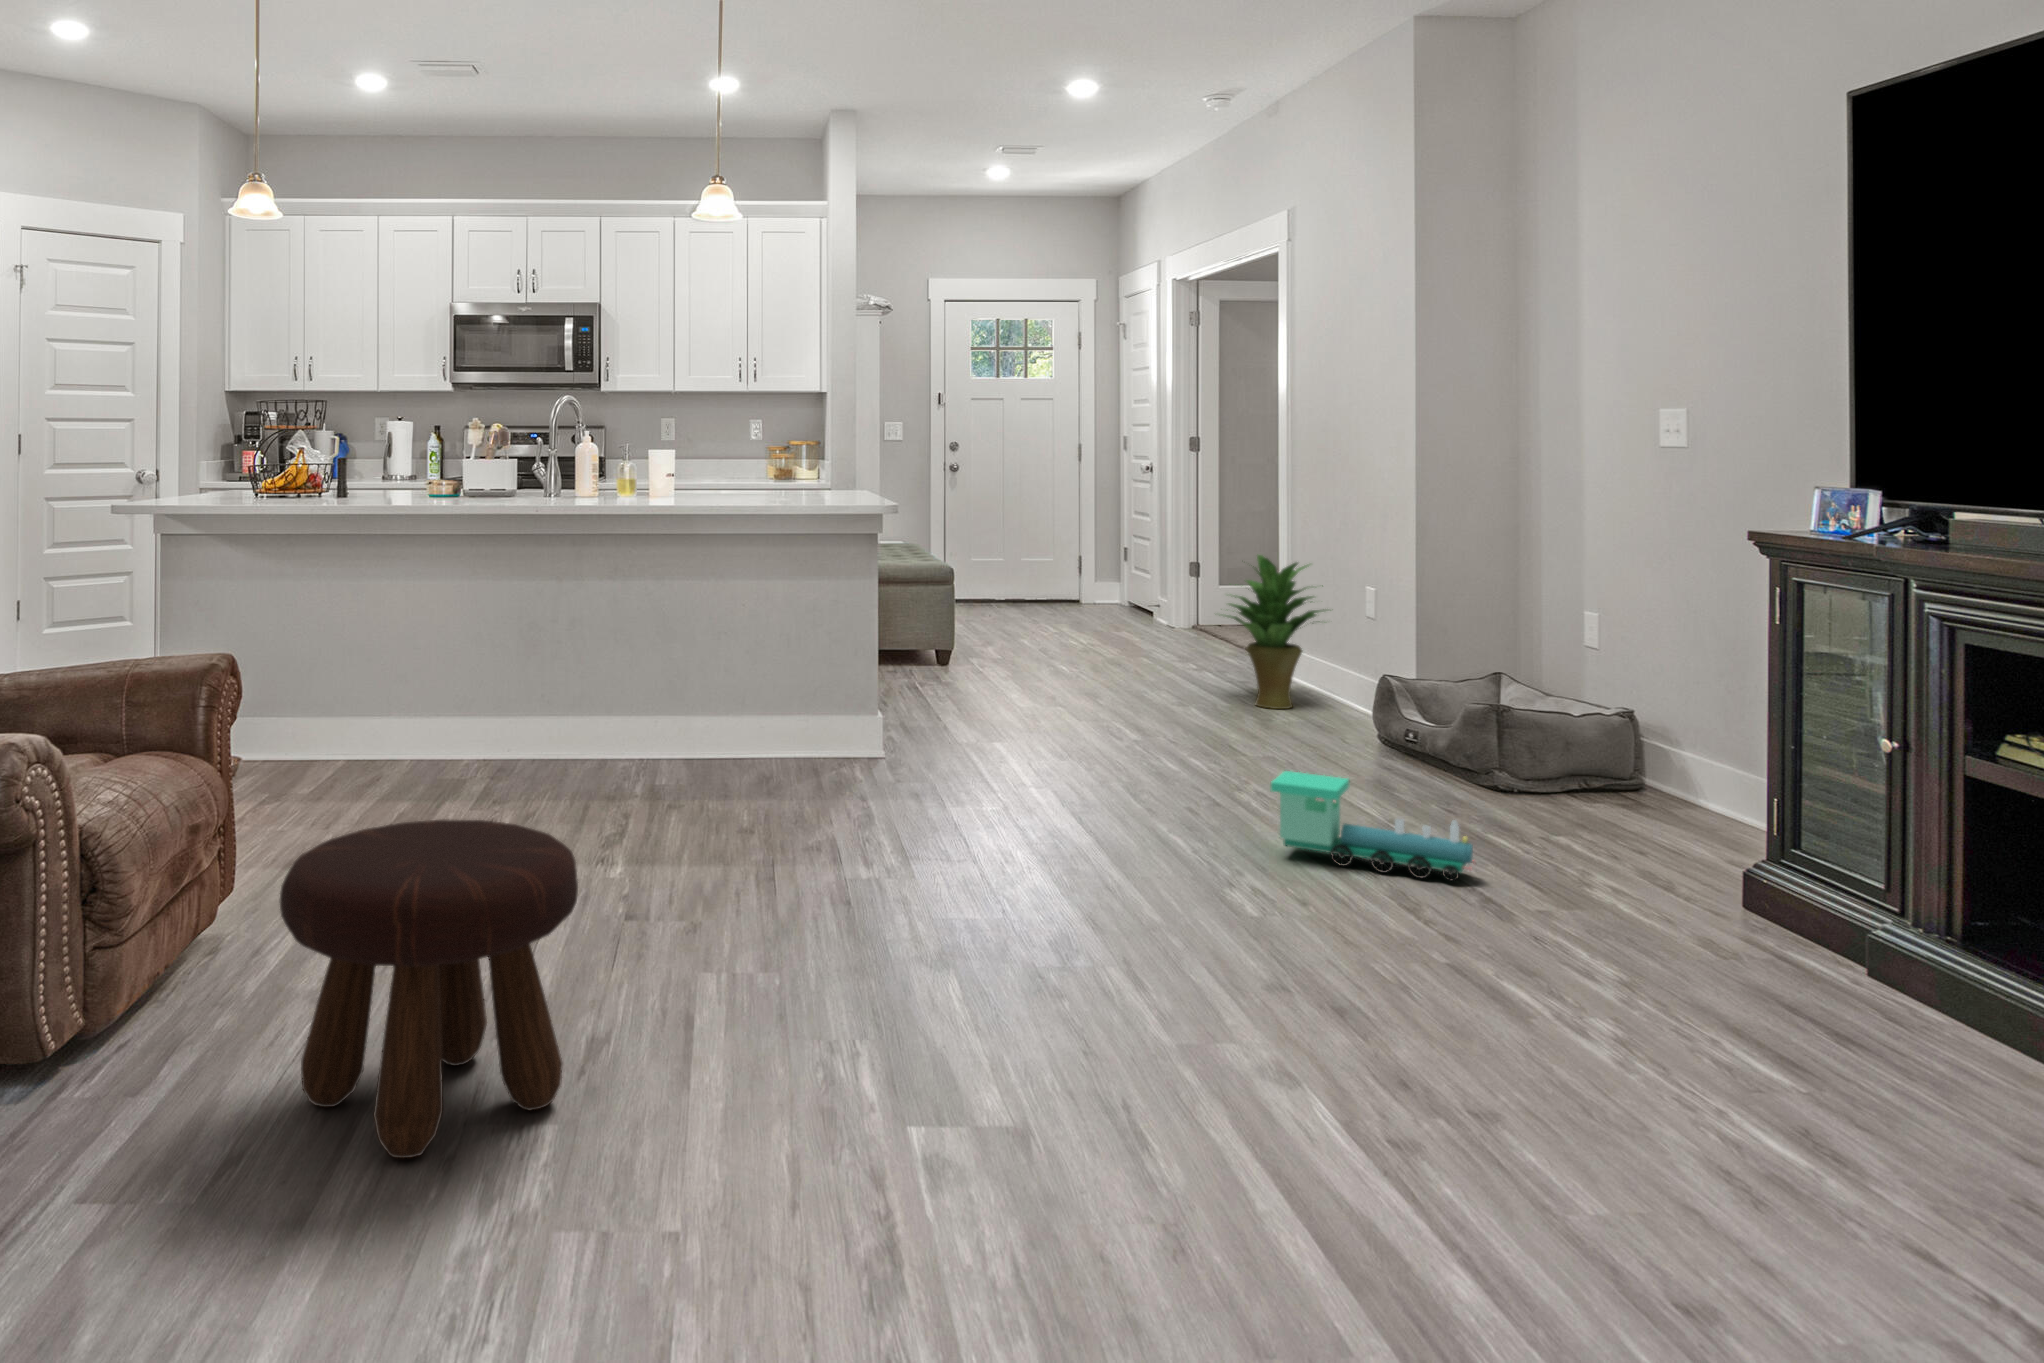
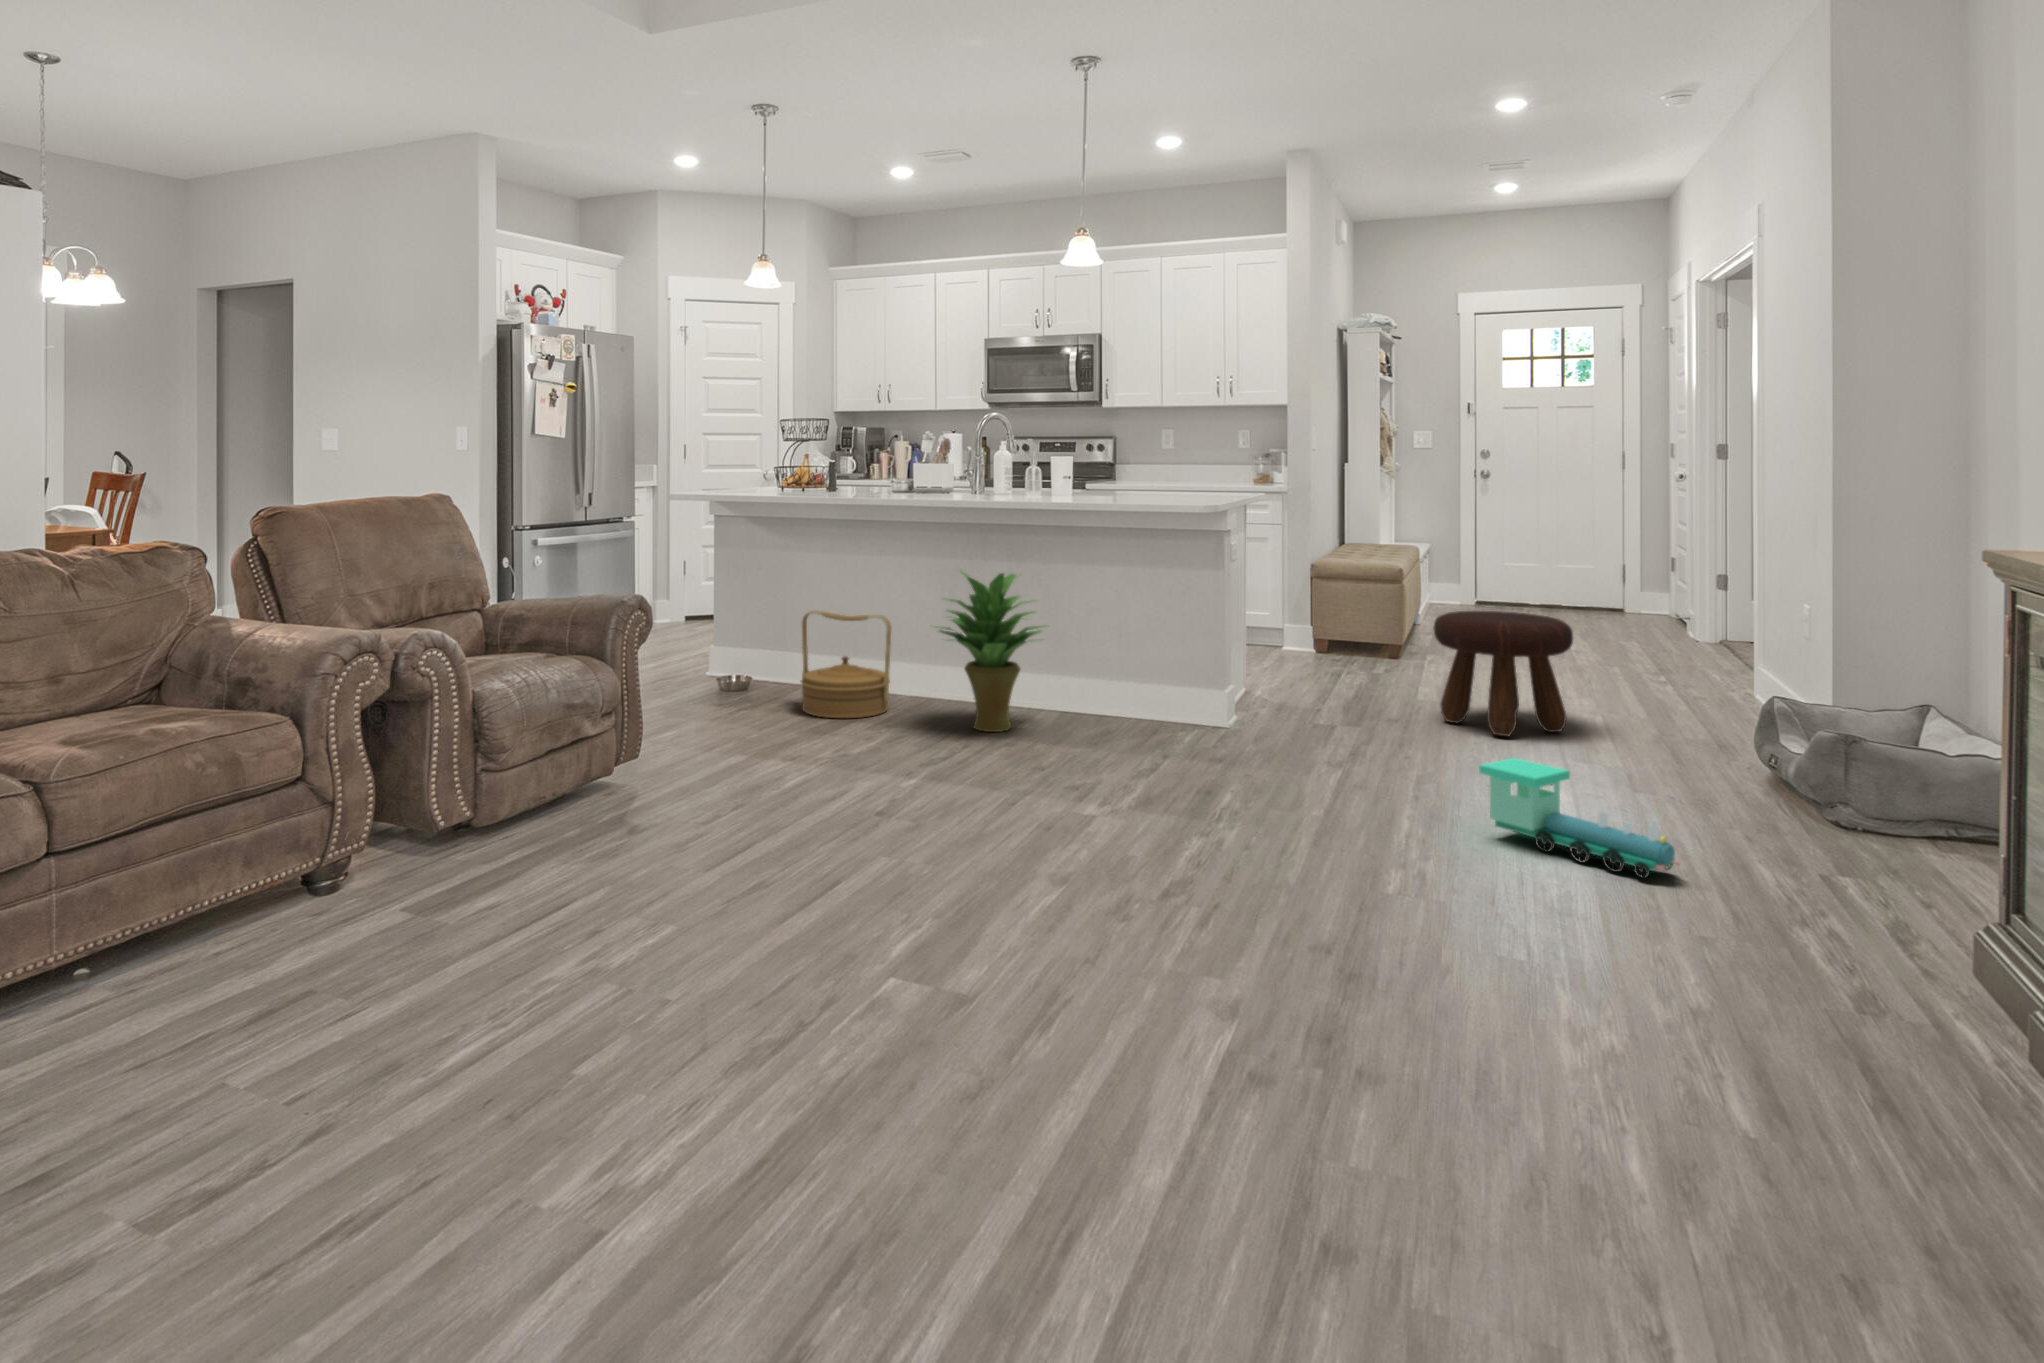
potted plant: present [1226,555,1325,709] -> present [934,570,1043,732]
woven basket: none [353,661,487,804] -> present [800,611,891,718]
footstool: present [280,820,578,1158] -> present [1434,611,1573,736]

